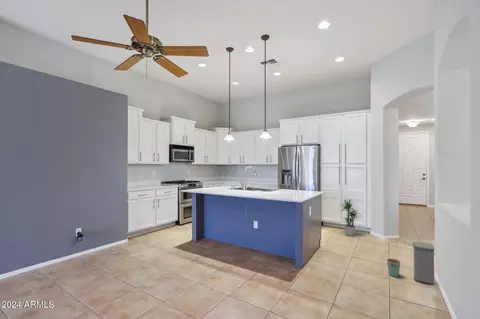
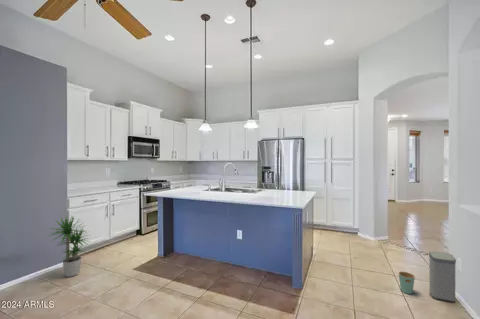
potted plant: present [342,200,358,236] -> present [52,217,86,277]

